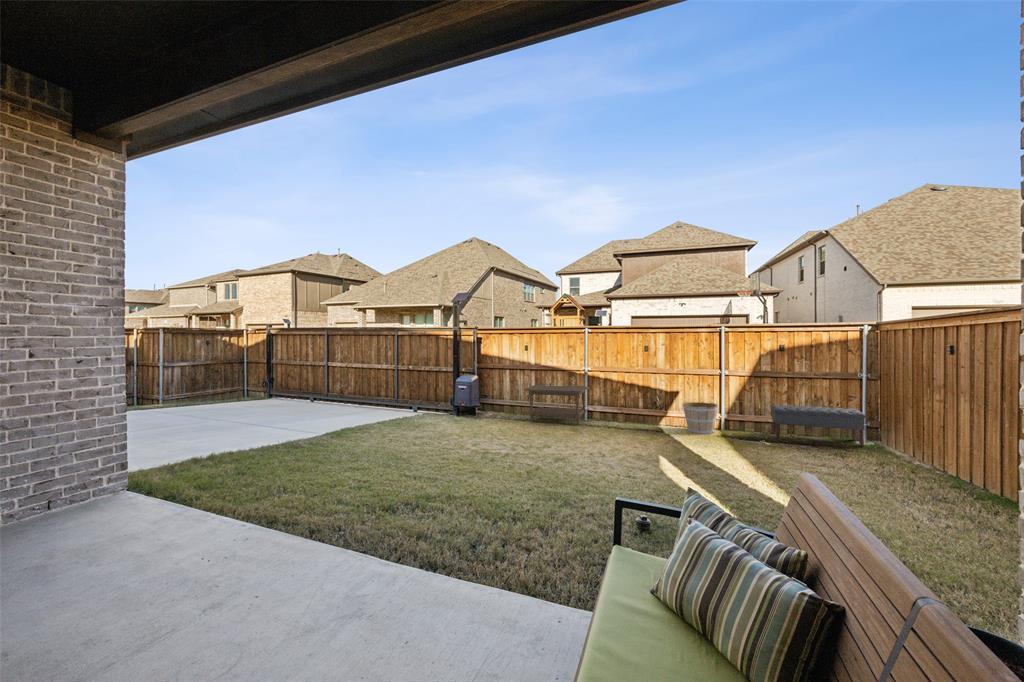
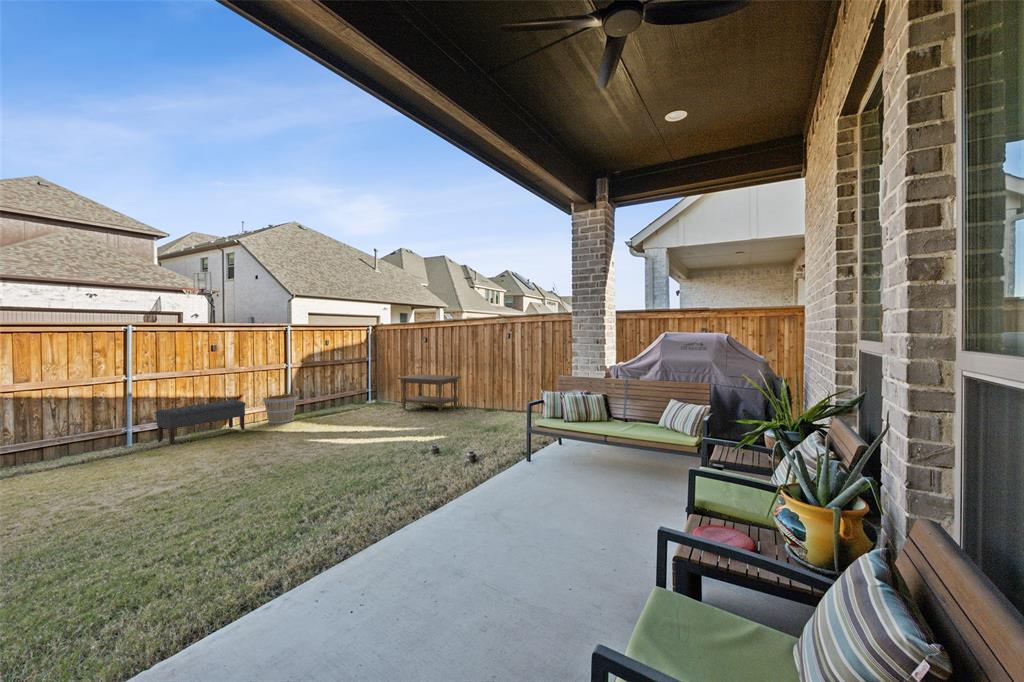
coffee table: present [525,384,589,425] -> present [397,374,461,412]
bench: present [771,405,865,446] -> present [155,400,246,444]

